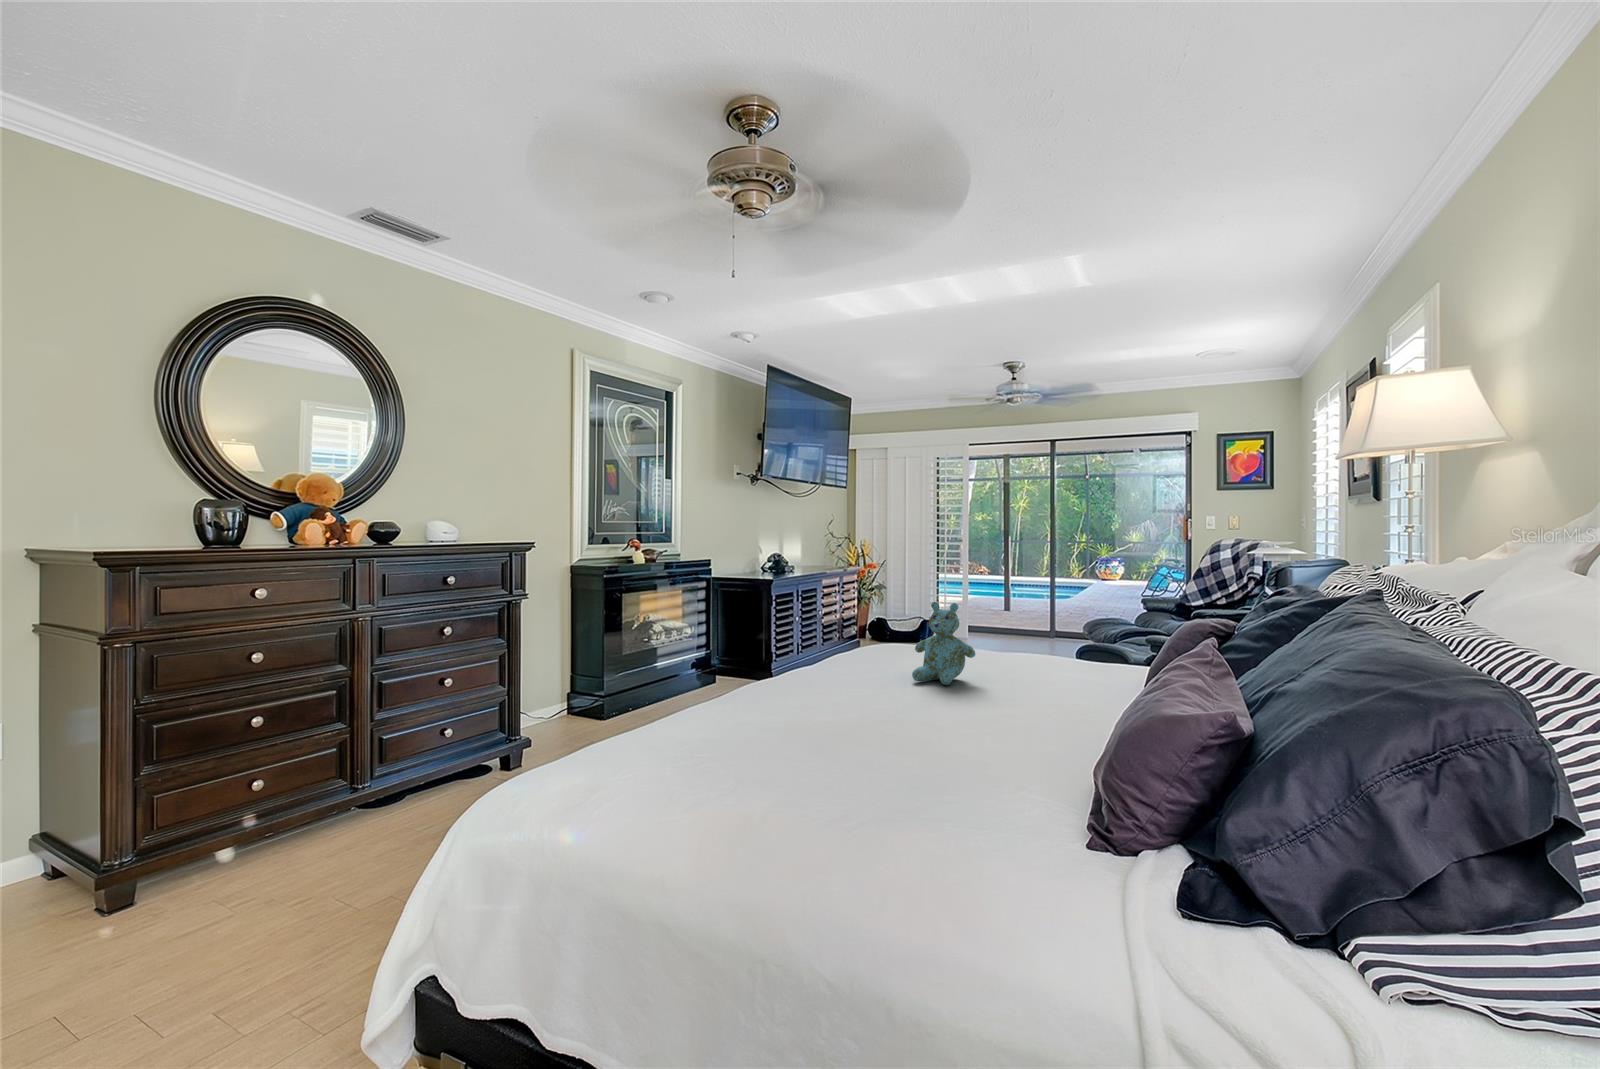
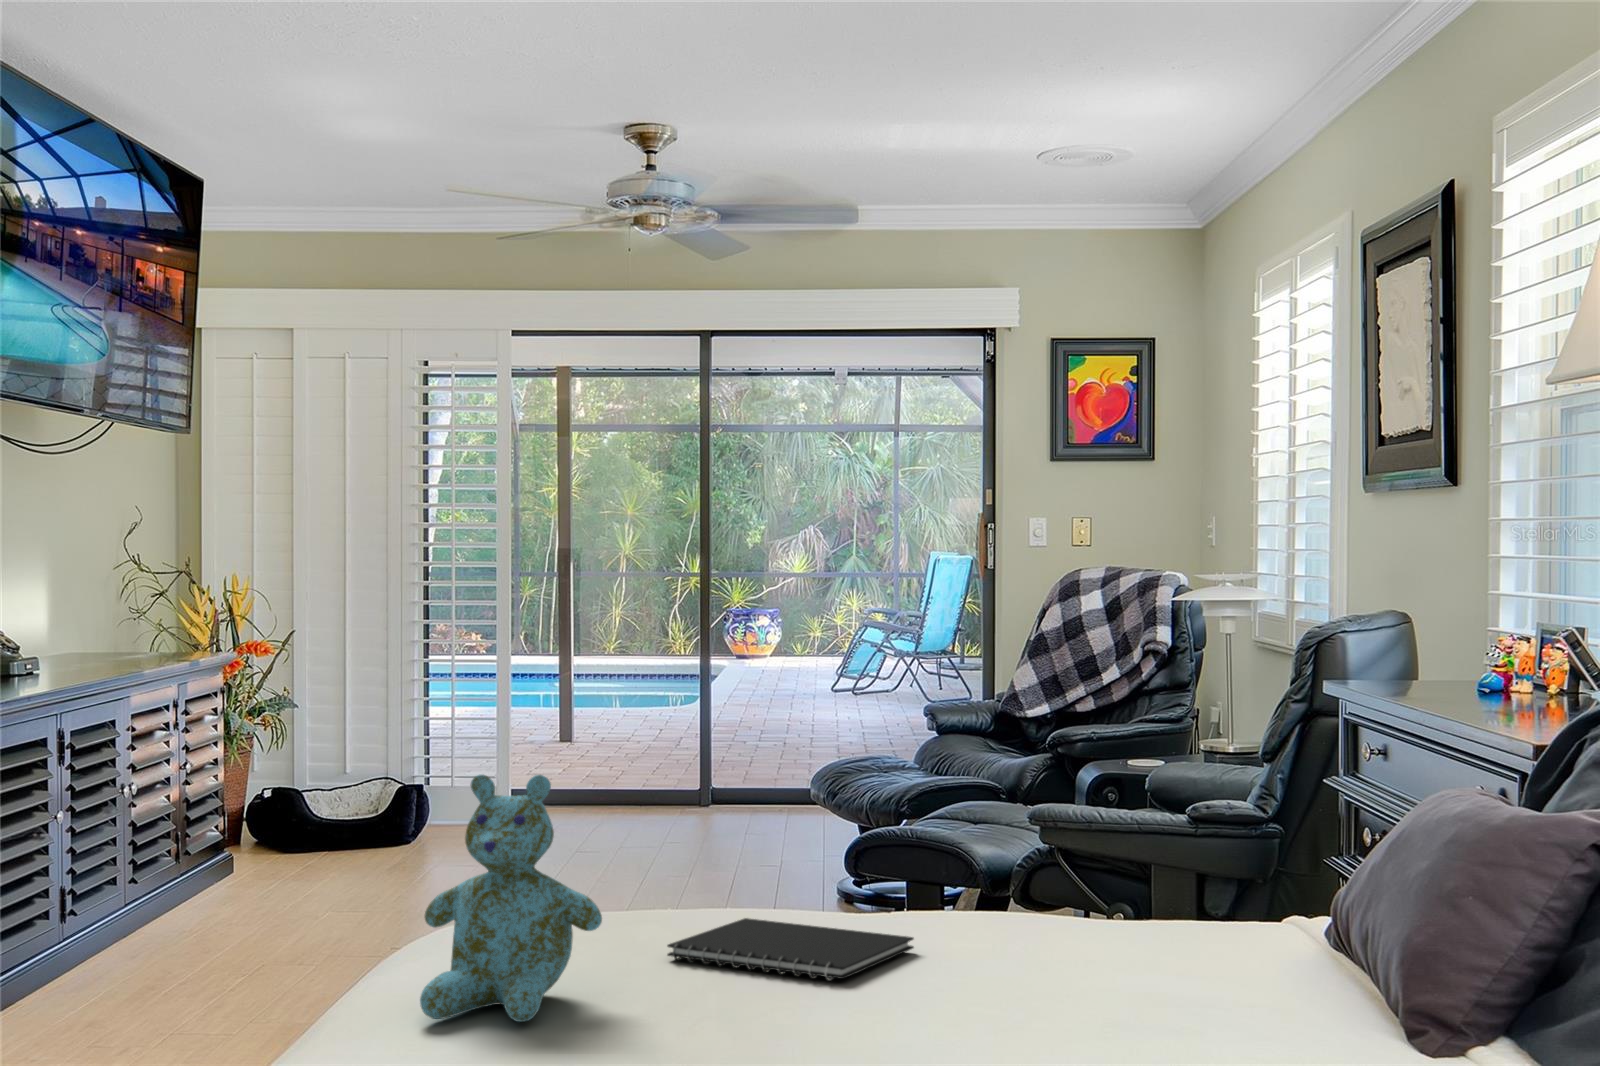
notebook: none [1002,663,1098,685] -> present [667,918,914,981]

